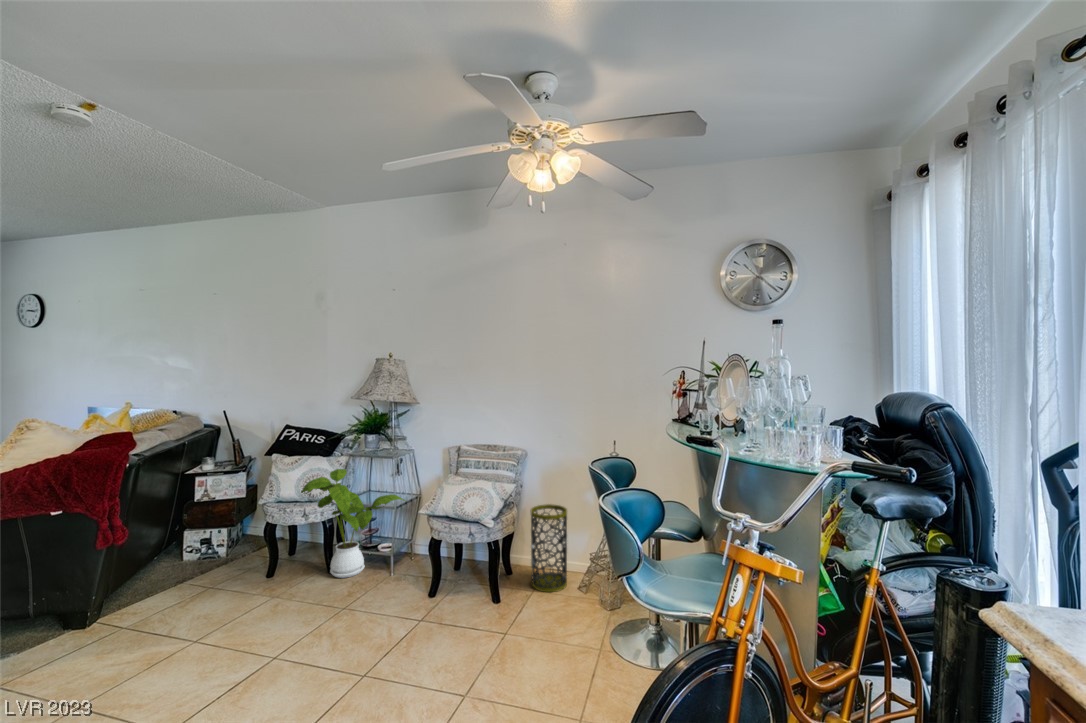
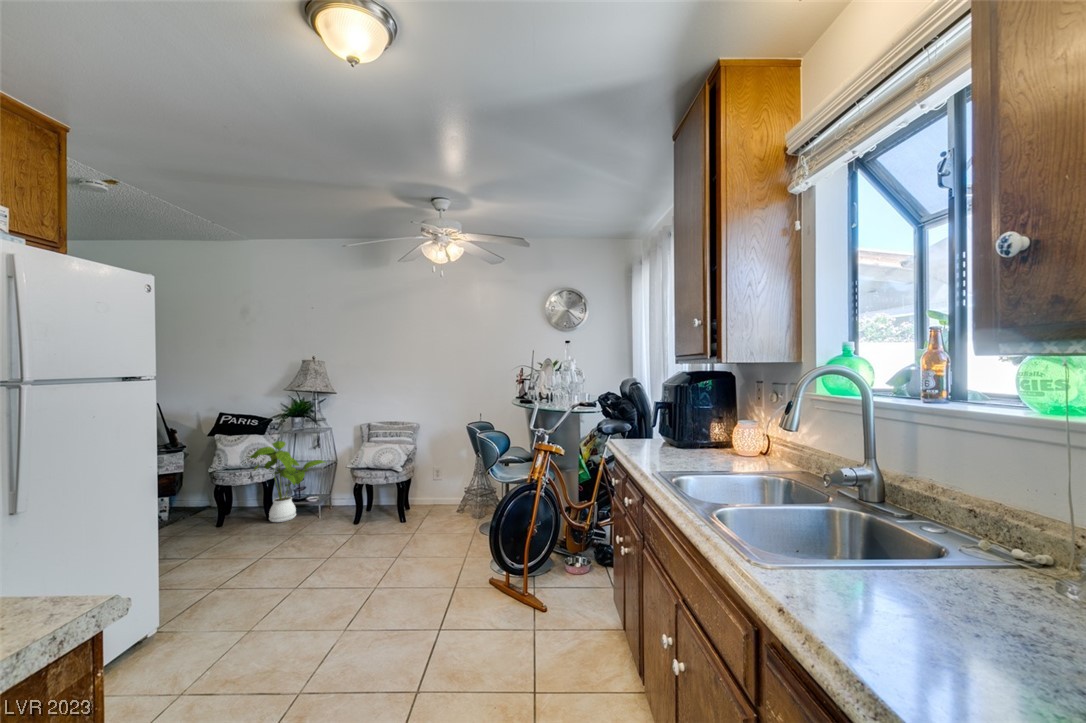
trash can: present [530,504,567,592] -> none [425,458,450,514]

